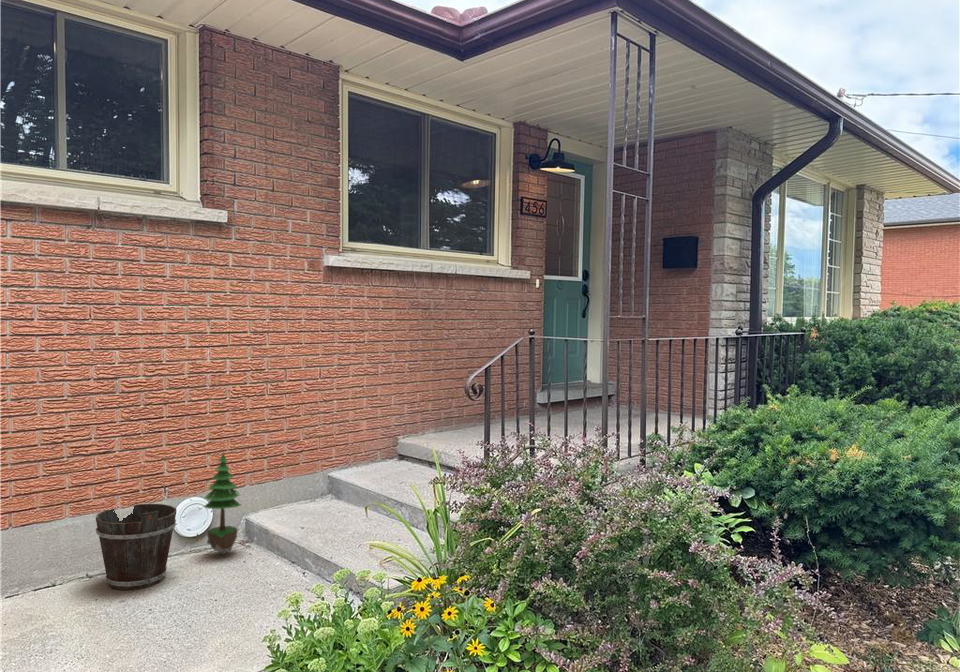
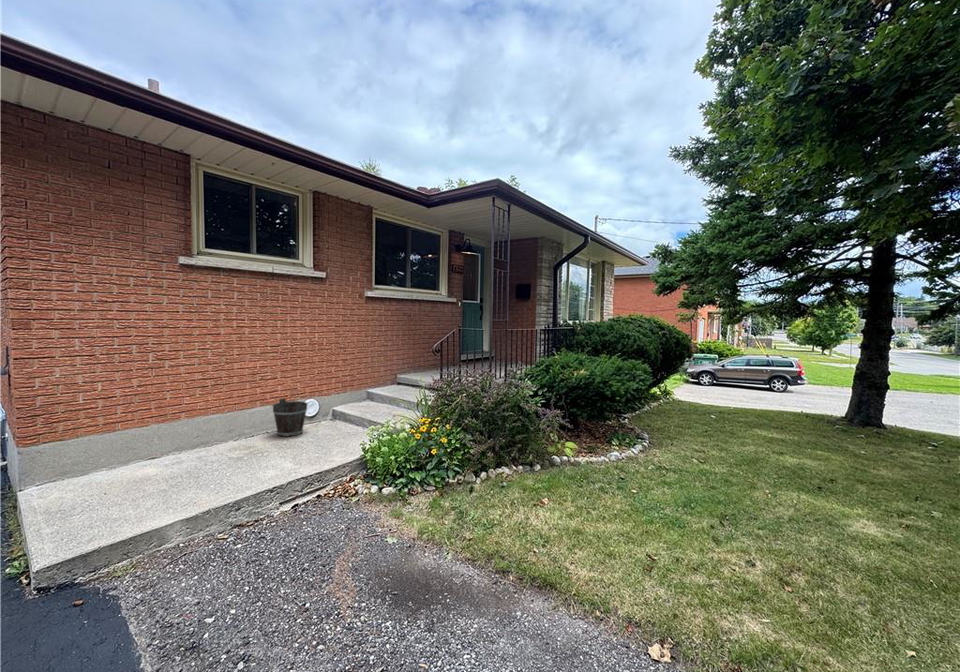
potted tree: present [204,454,241,554] -> none [316,379,333,424]

